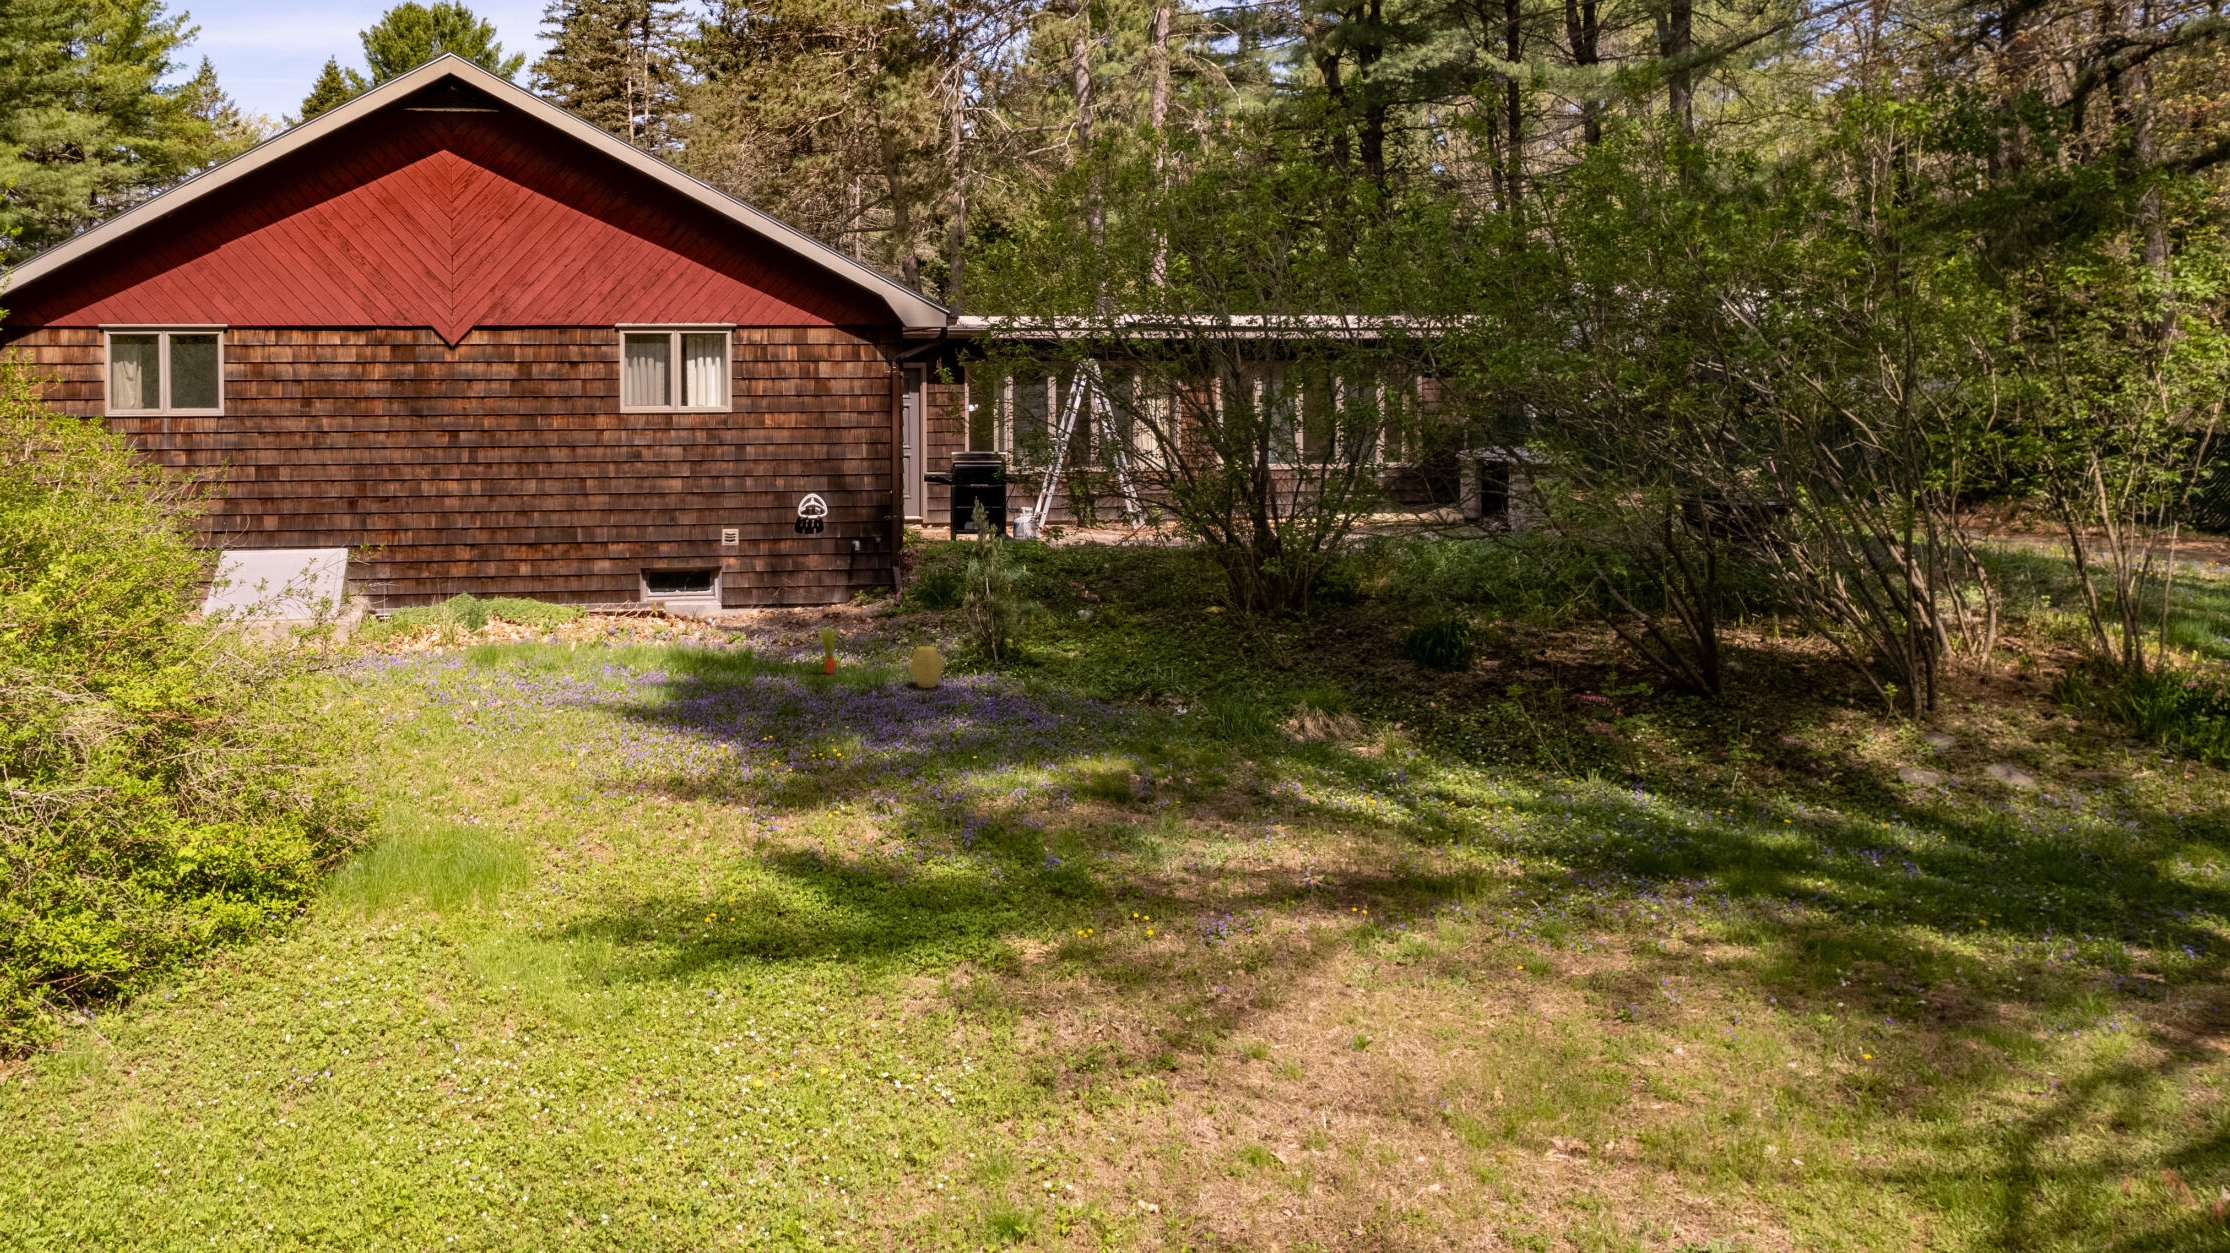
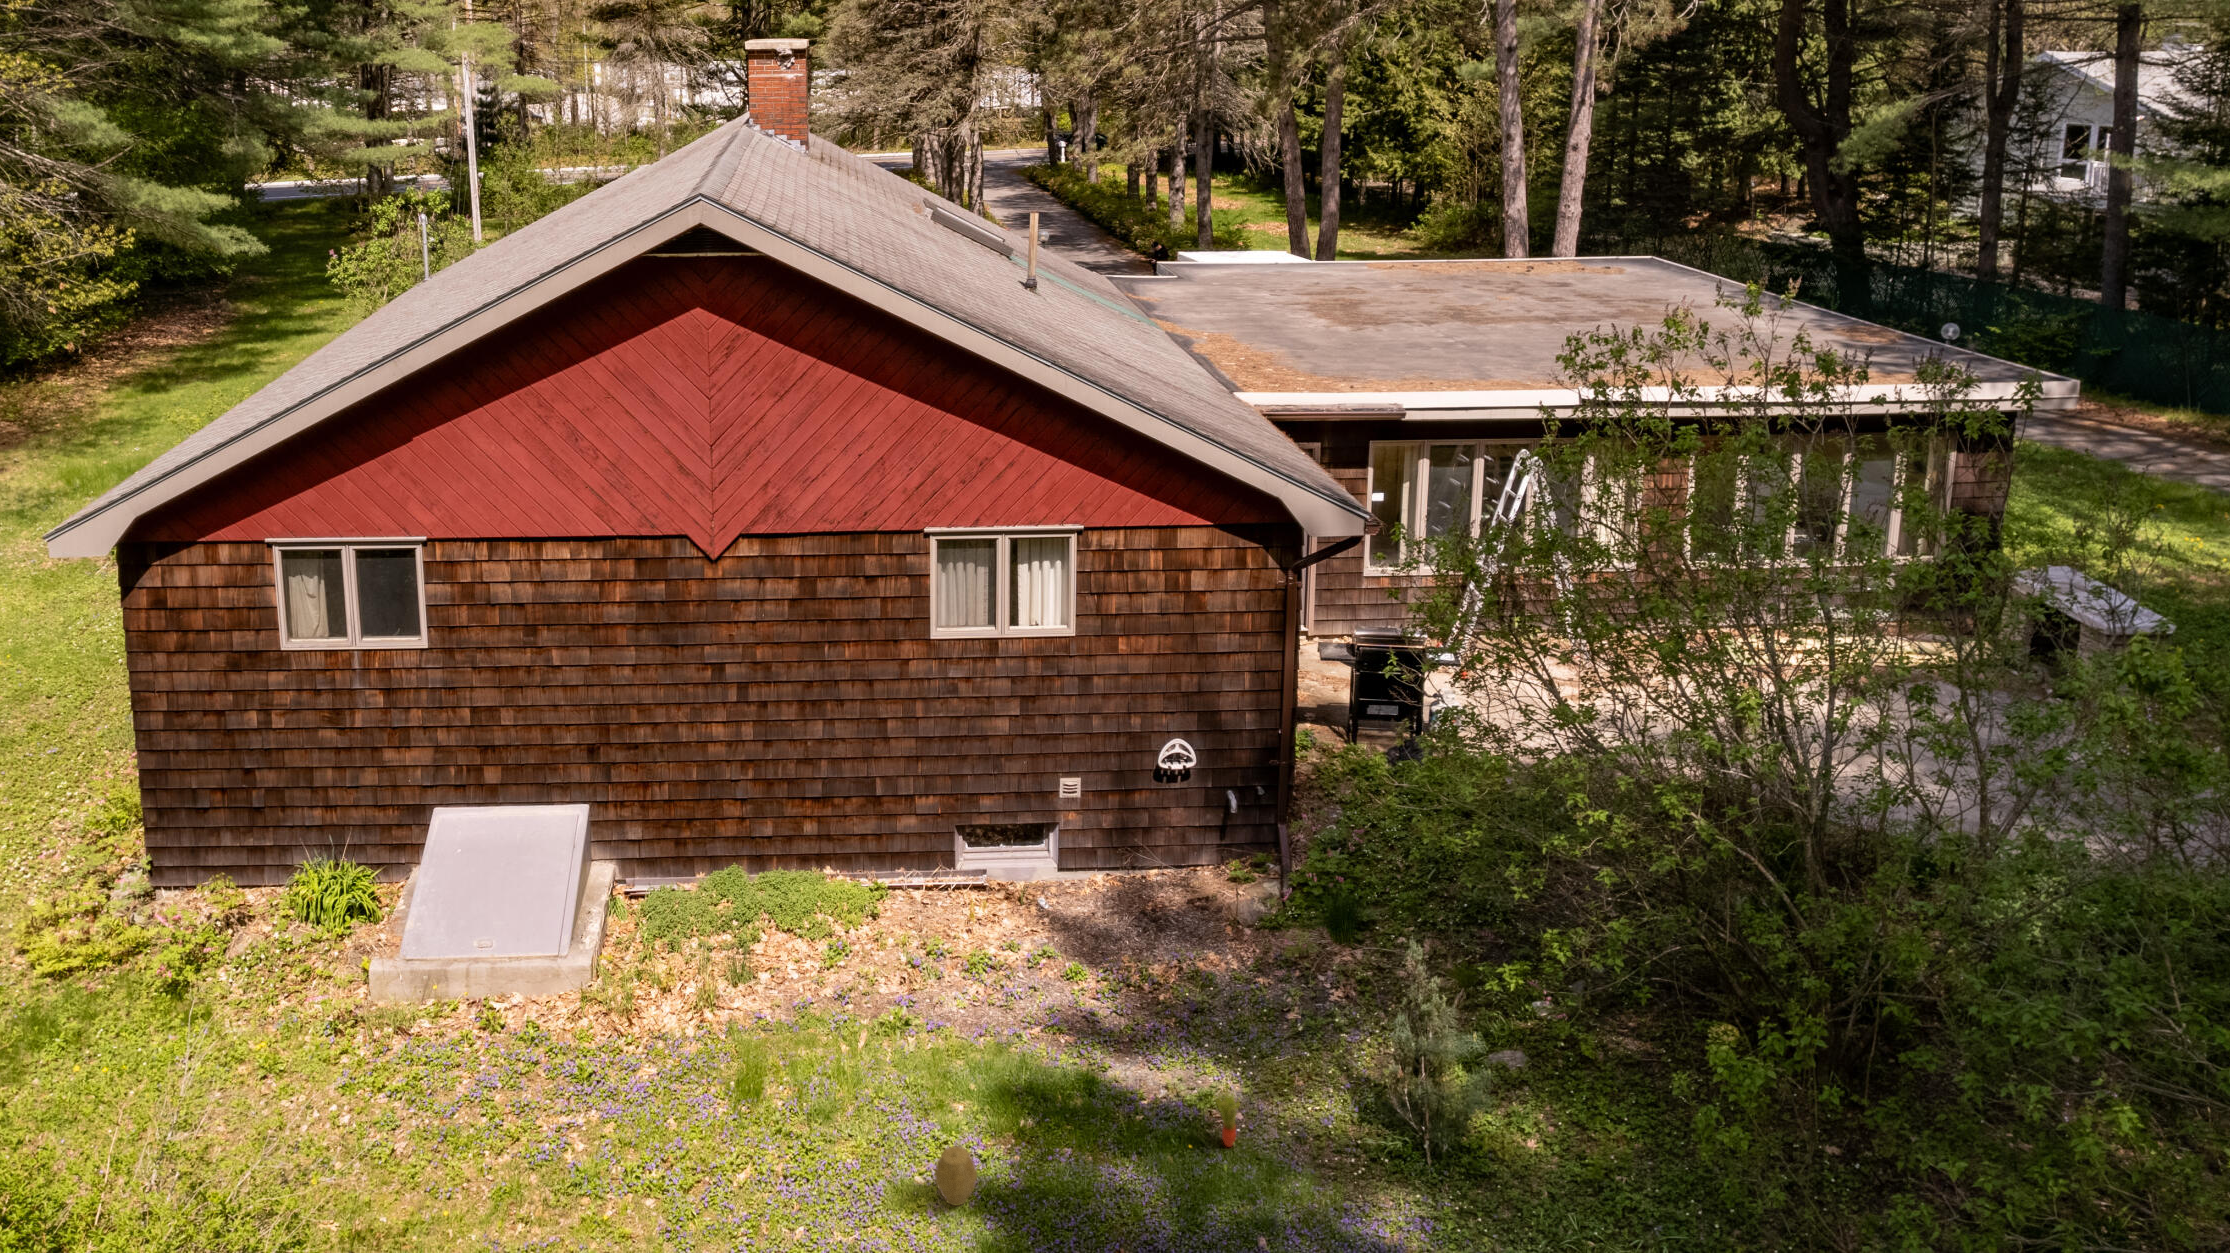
woven basket: present [910,646,943,688] -> present [935,1146,977,1206]

